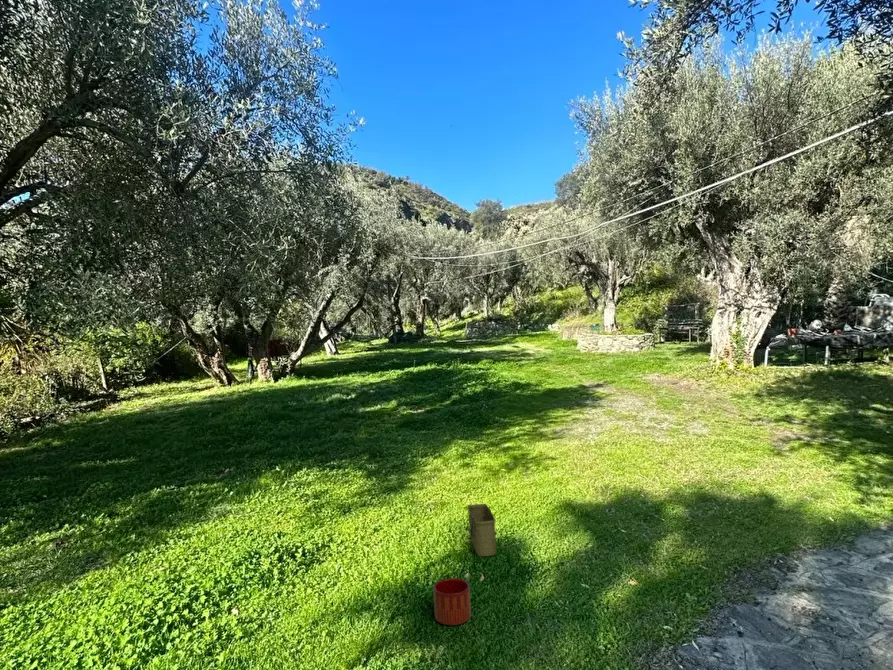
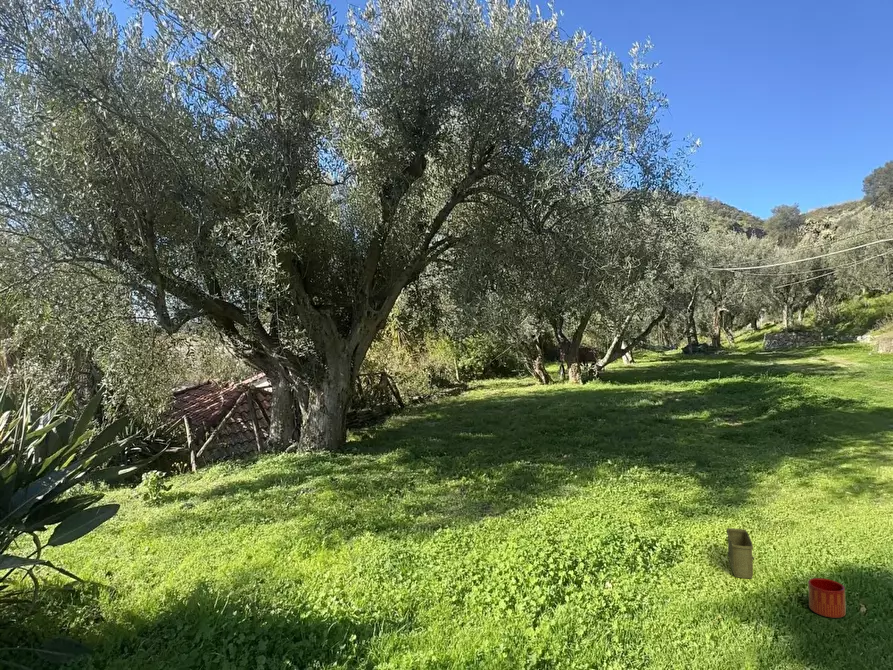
basket: present [468,504,496,556] -> present [727,528,754,578]

